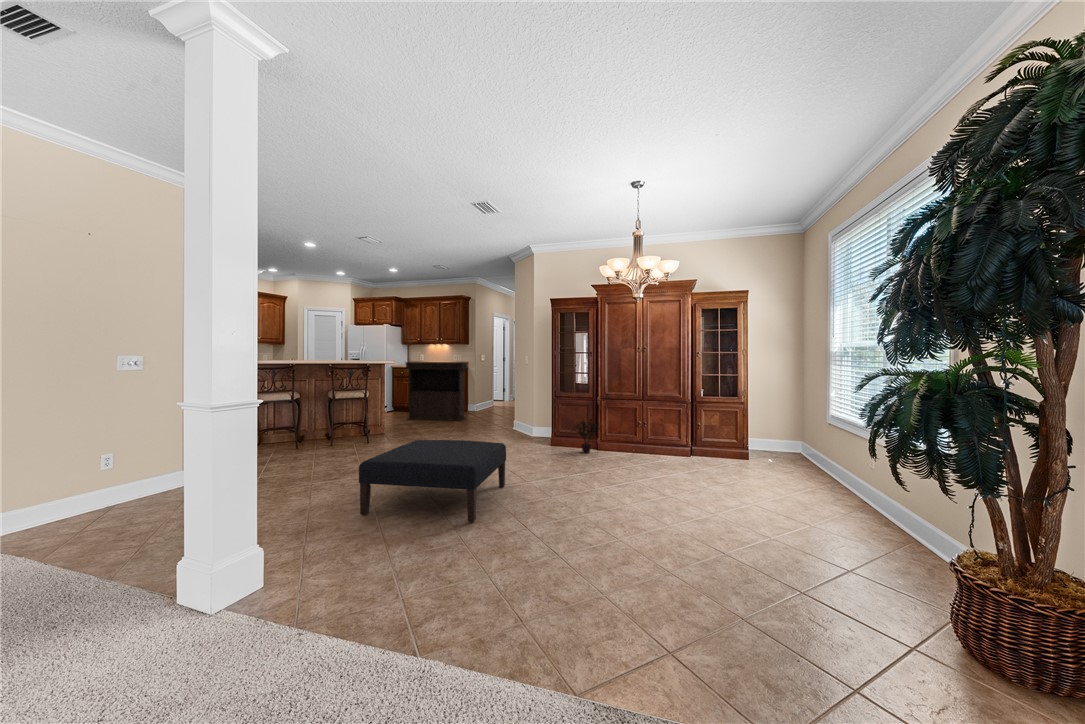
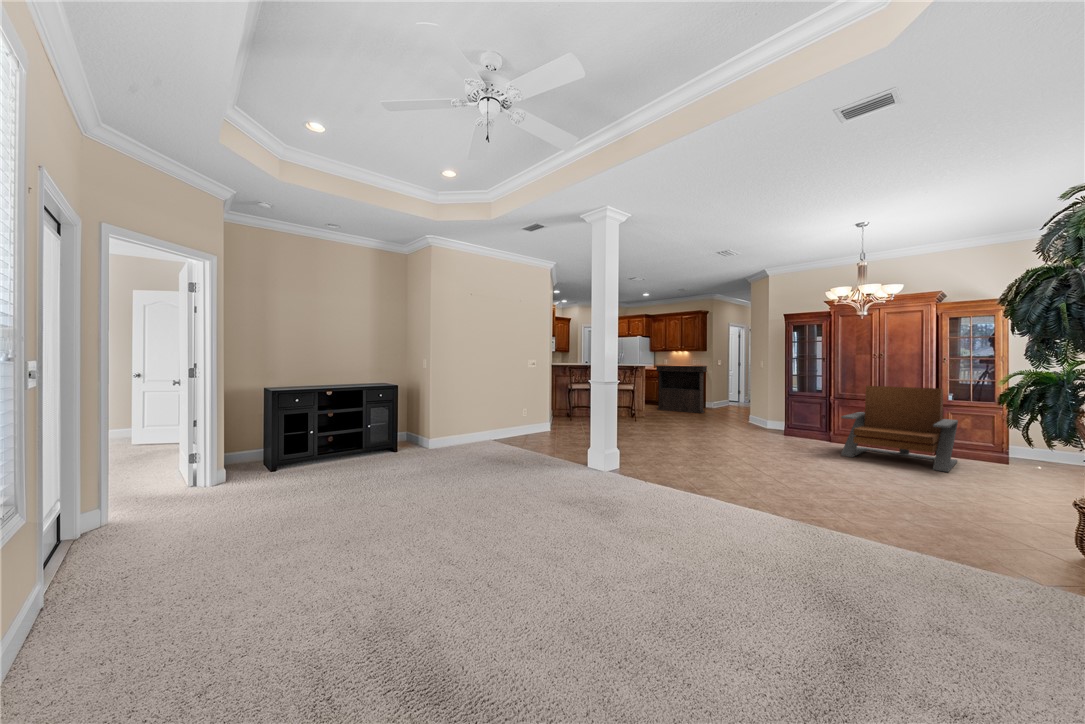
lounge chair: none [614,384,714,481] -> present [841,386,958,472]
potted plant: present [572,421,600,453] -> none [801,414,835,443]
ottoman: present [359,440,506,522] -> none [649,416,744,465]

